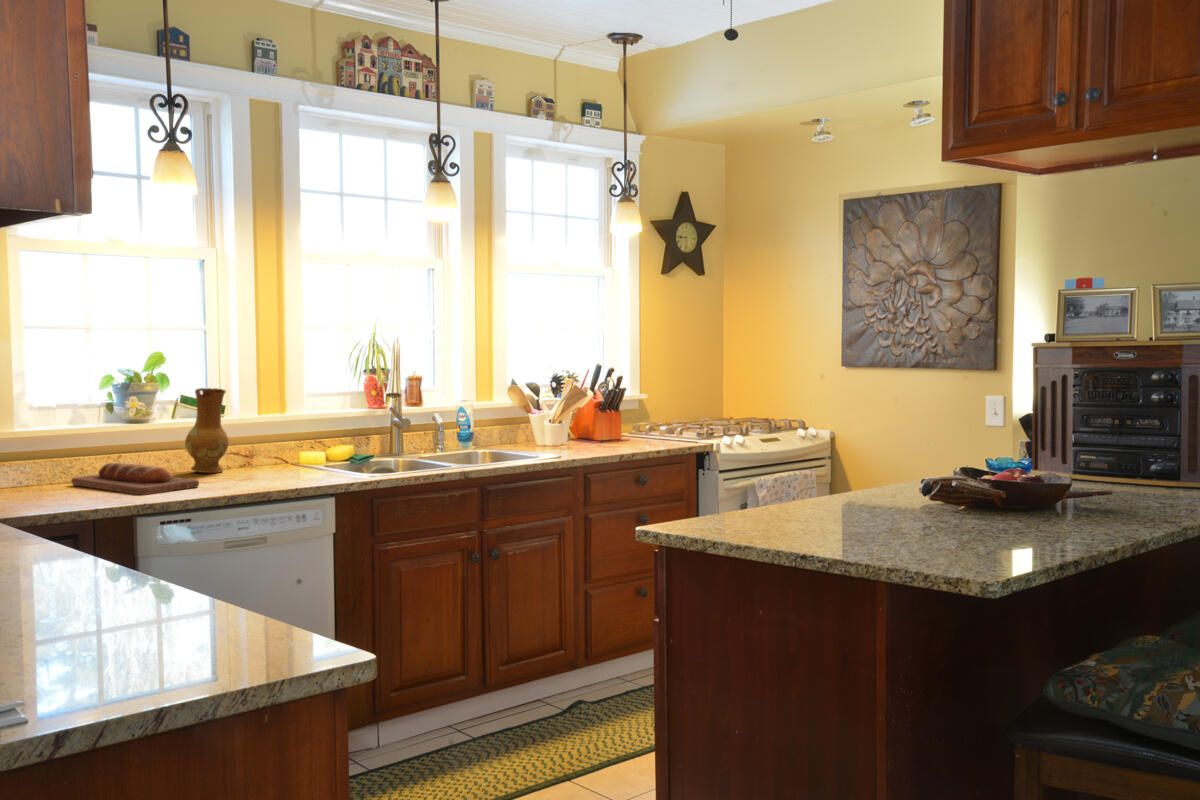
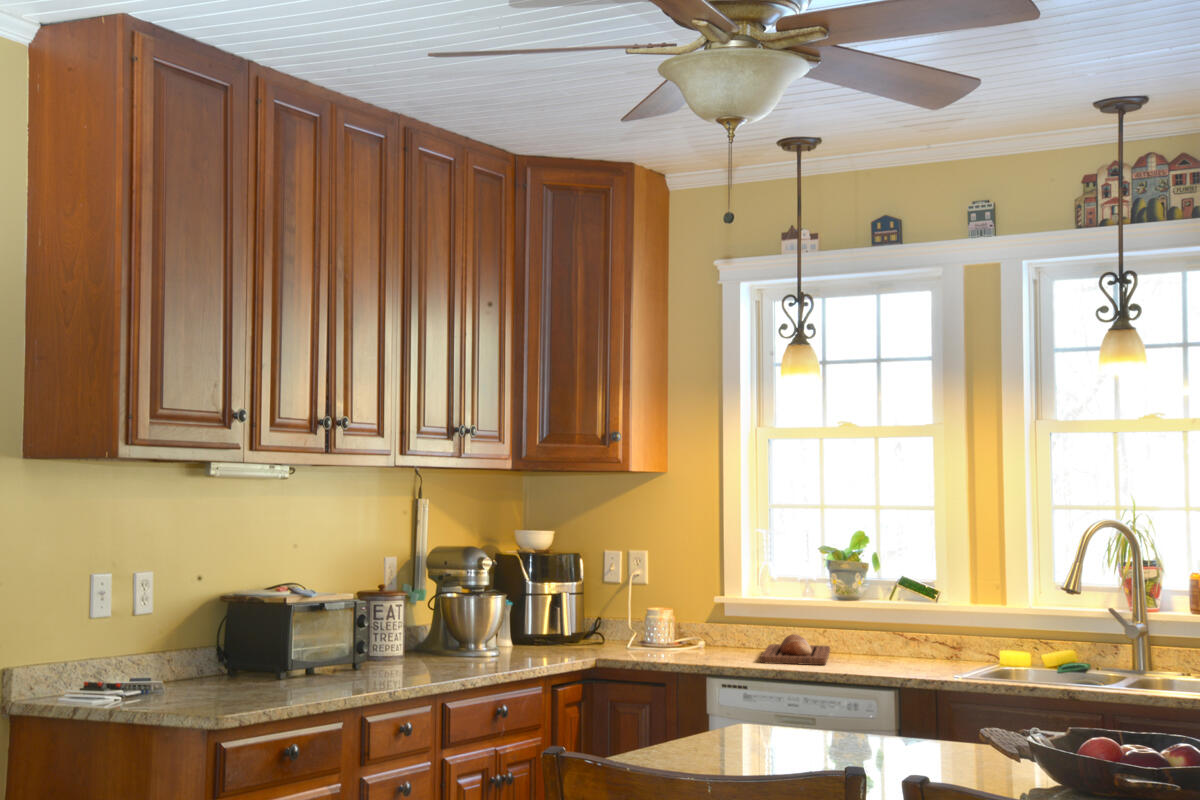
ceramic jug: present [185,388,229,473] -> none [884,570,932,660]

